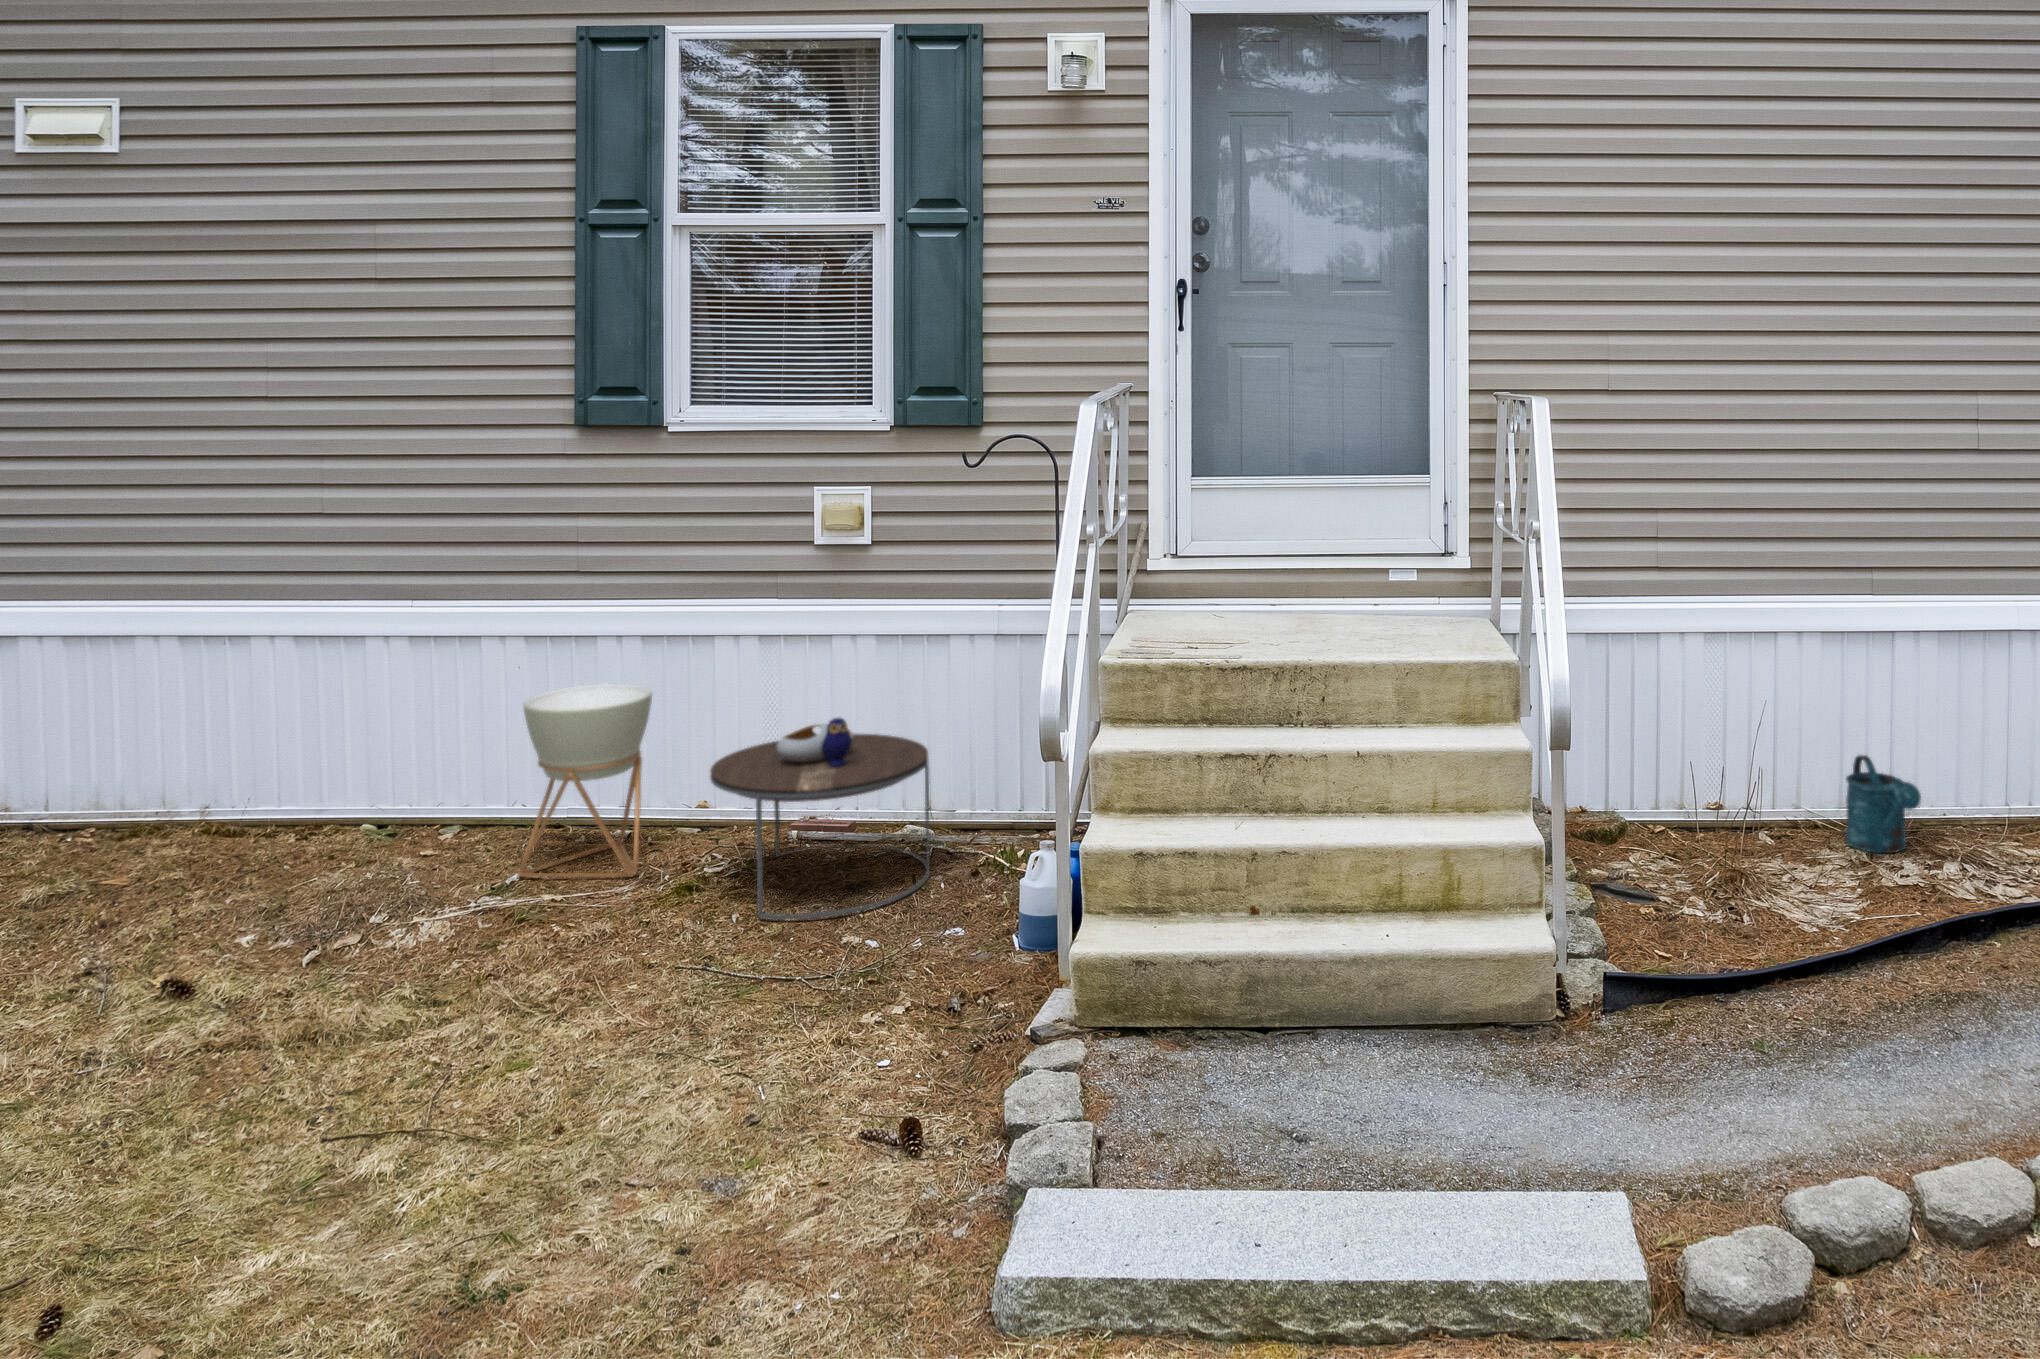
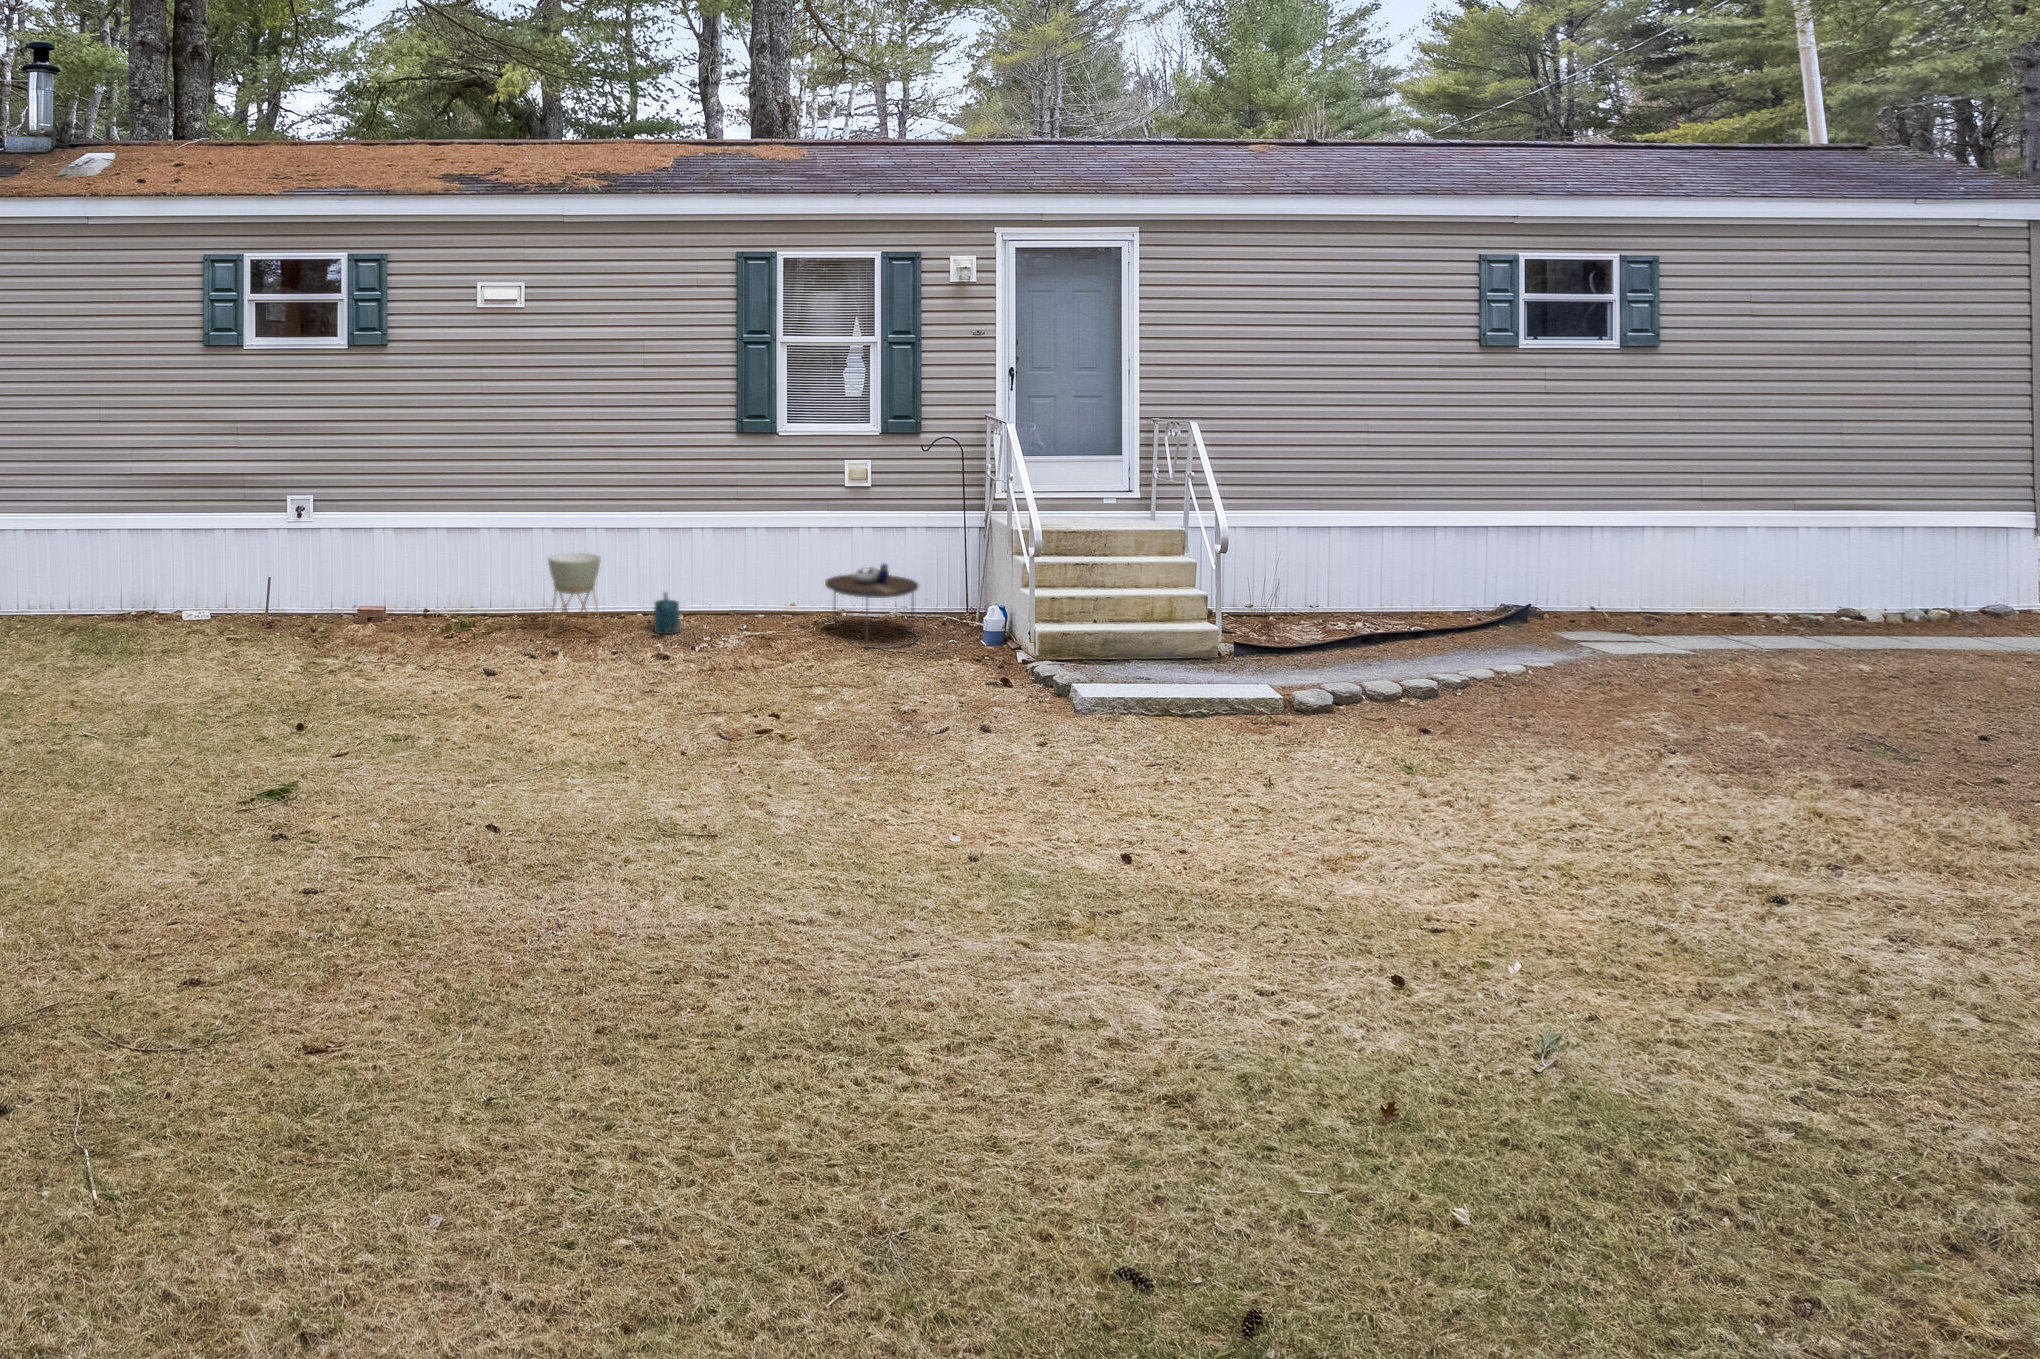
planter: present [517,684,652,878] -> present [548,553,602,637]
watering can: present [1846,755,1921,853] -> present [654,593,680,634]

